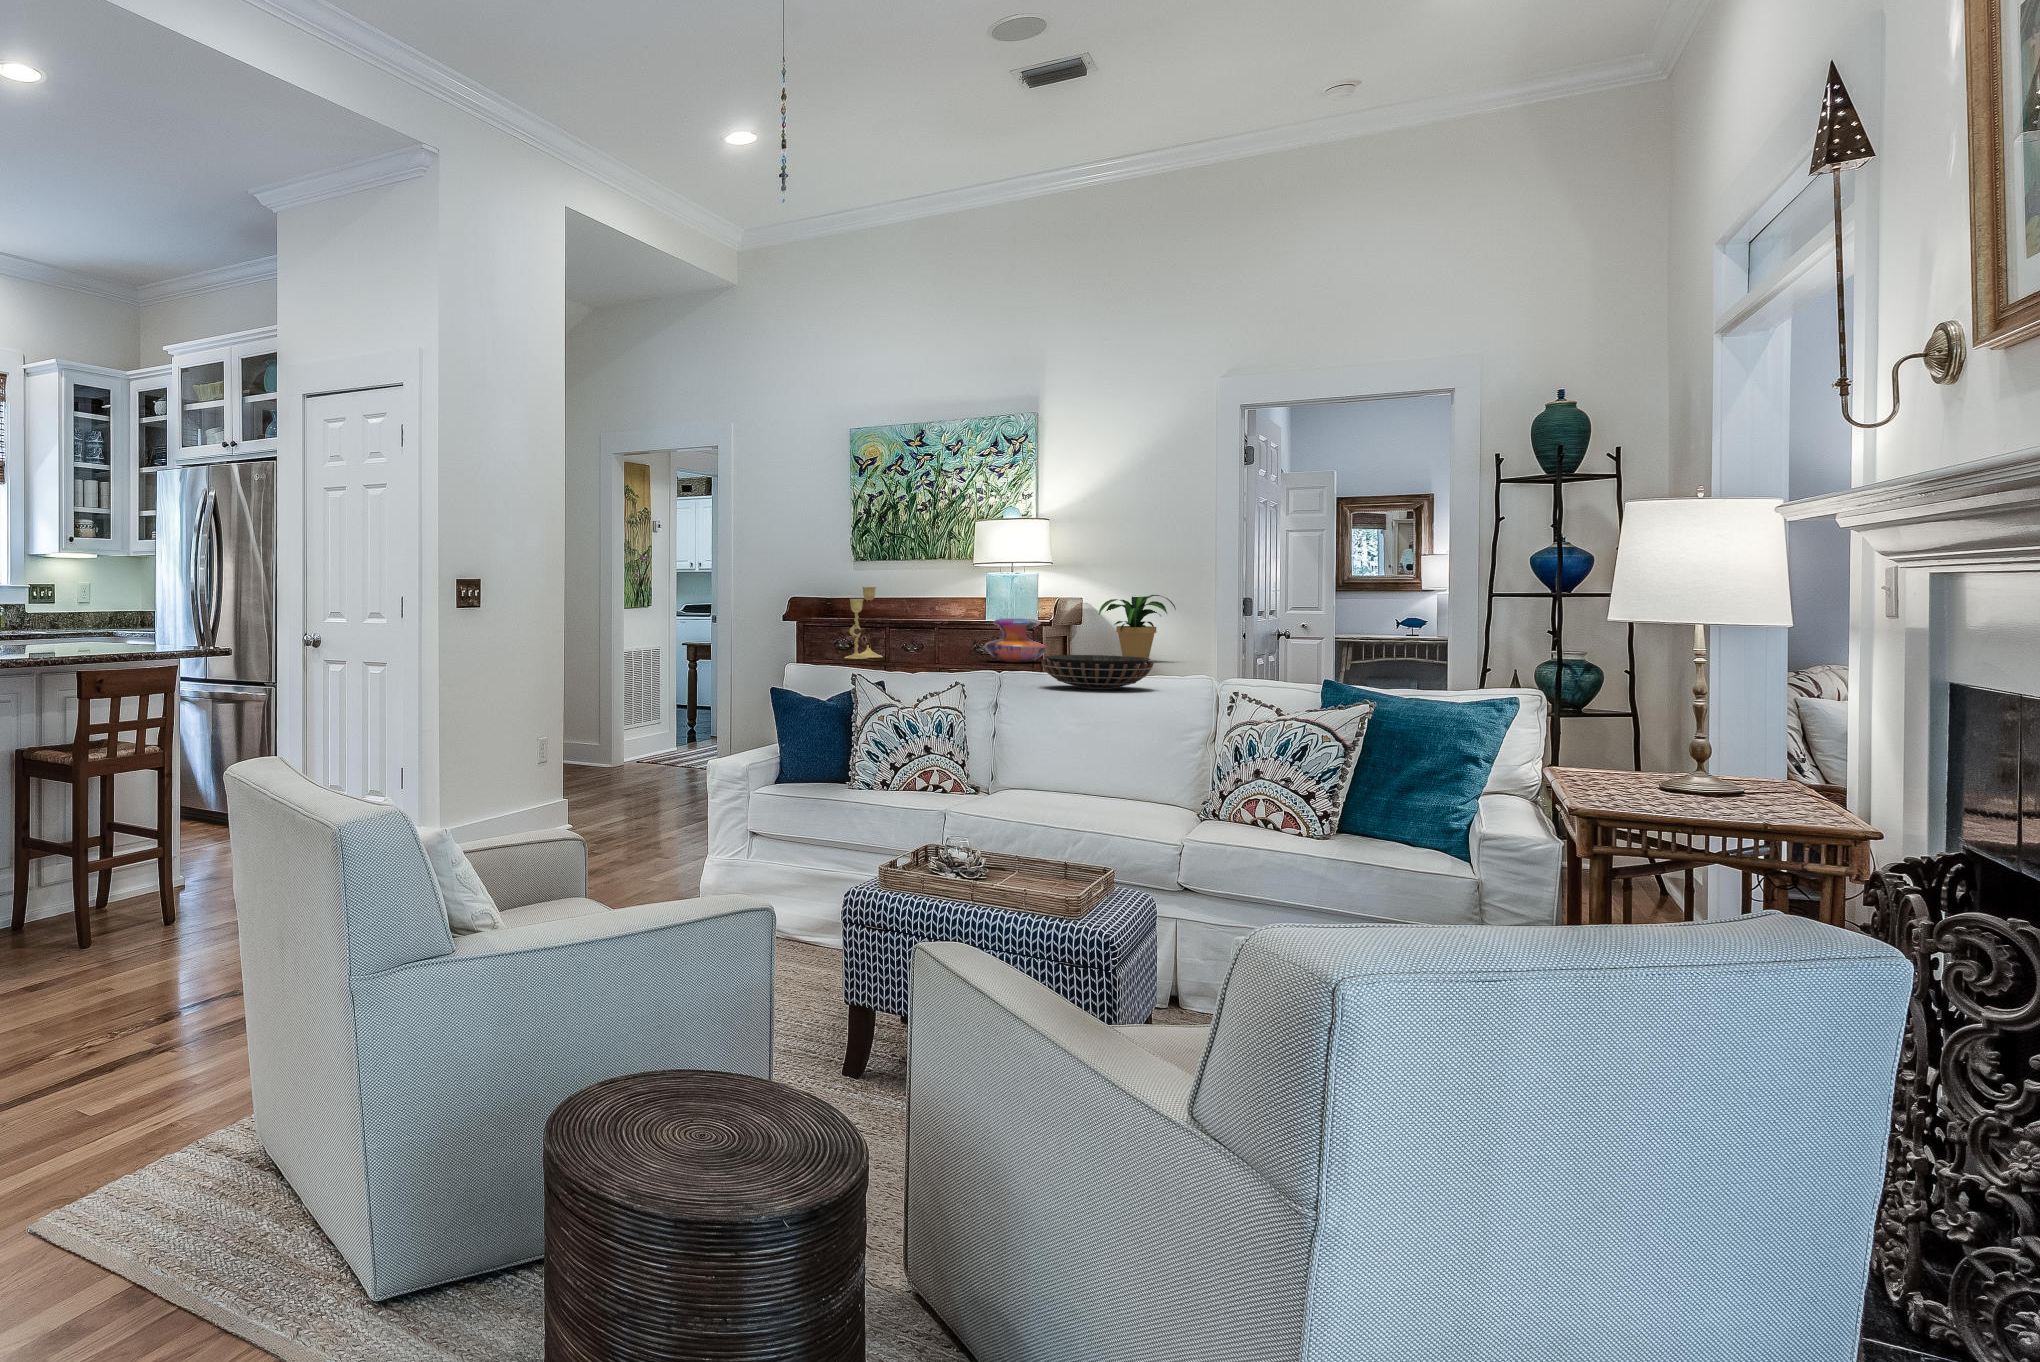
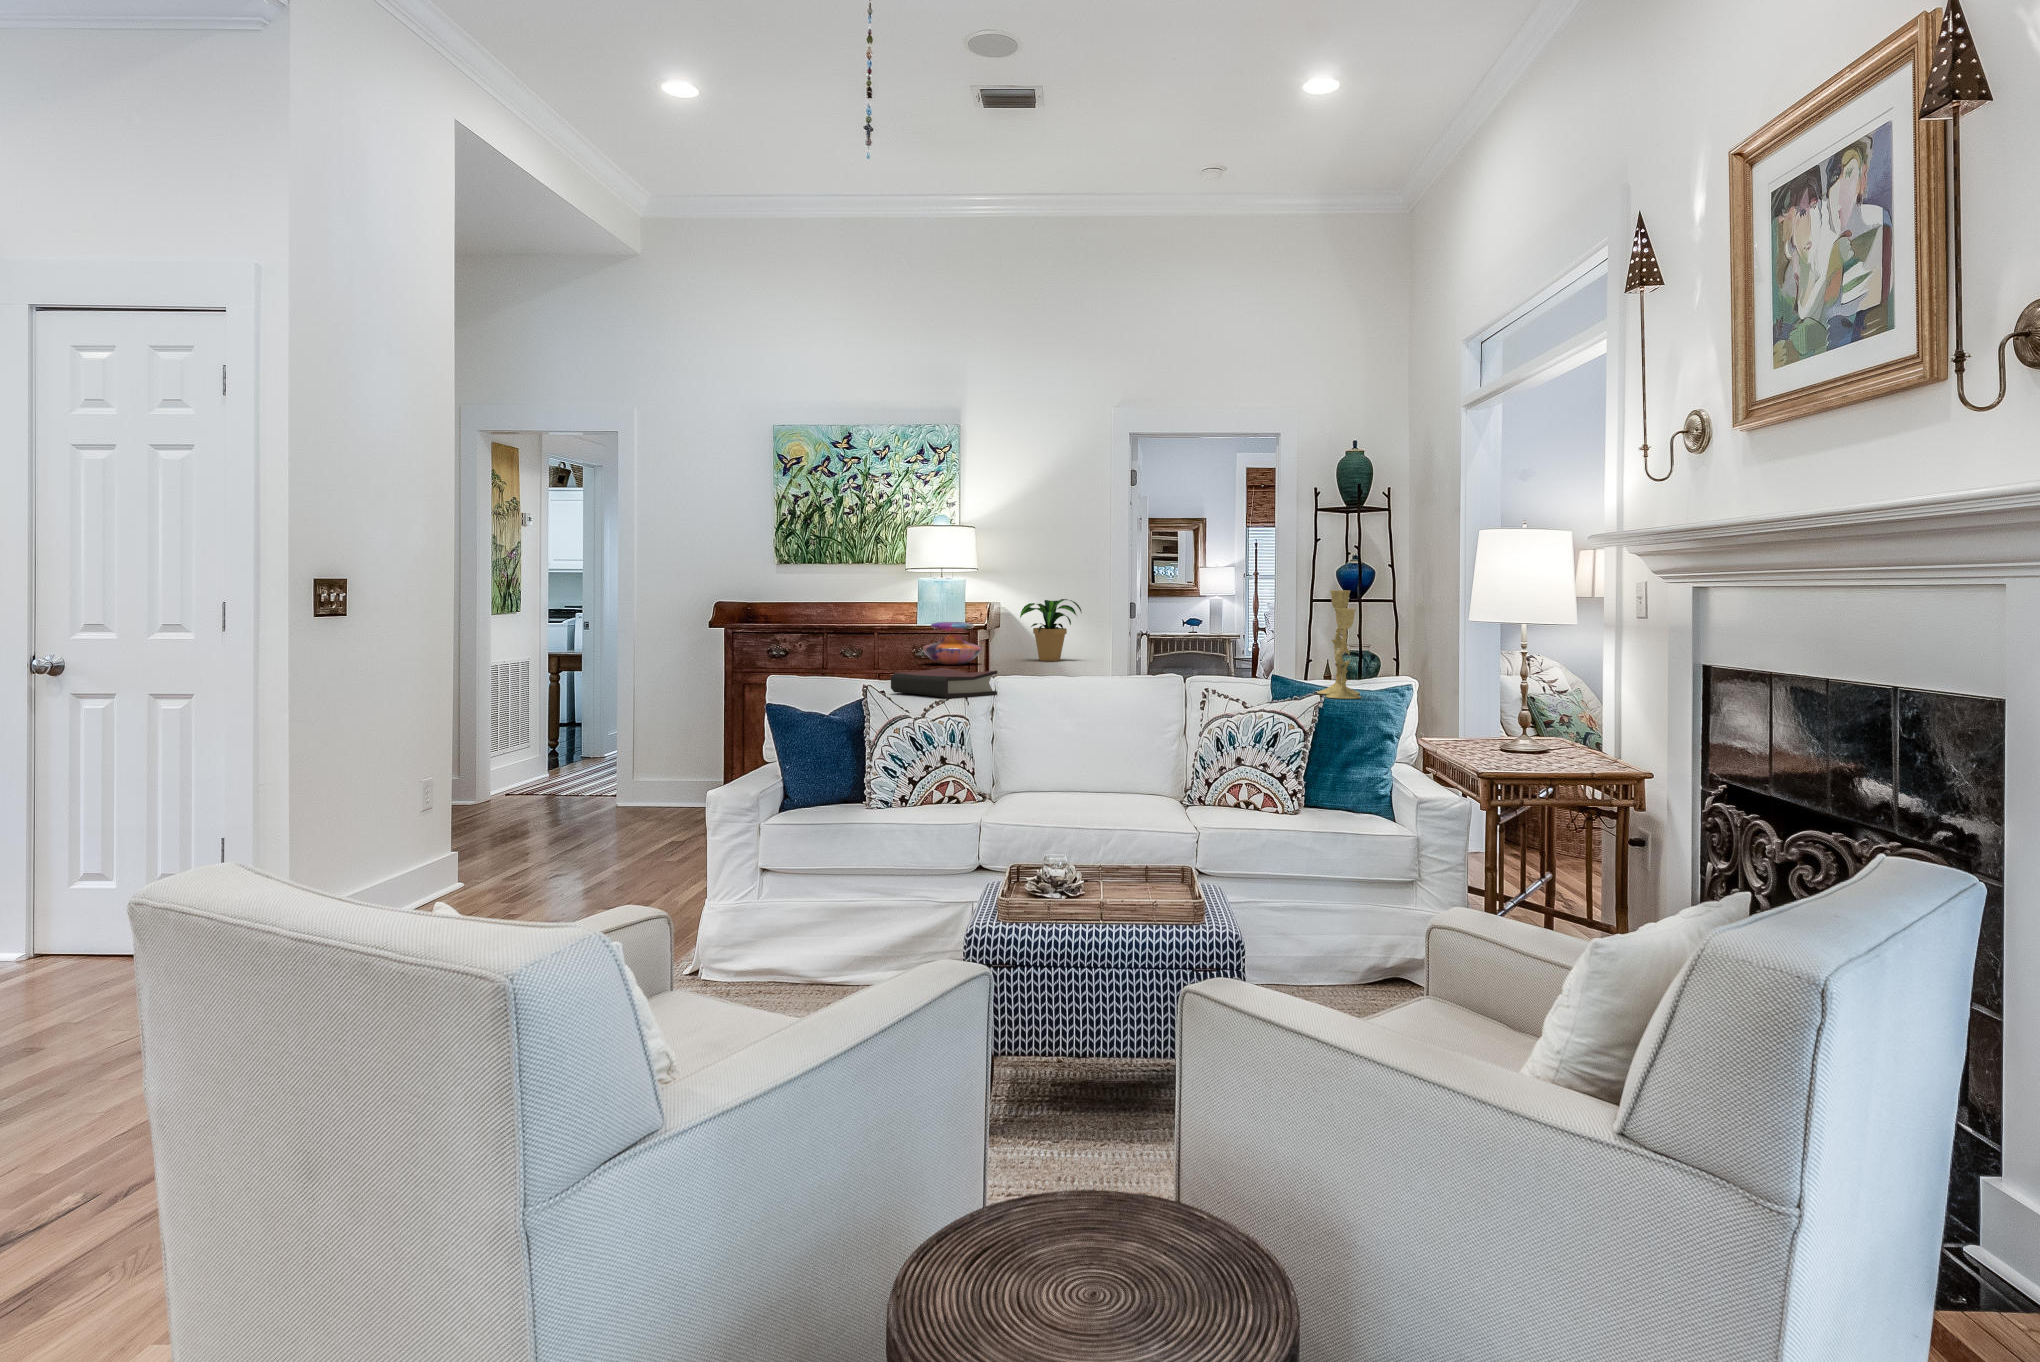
candlestick: present [844,587,883,659] -> present [1317,590,1361,699]
decorative bowl: present [1041,655,1154,689] -> none [1037,659,1135,691]
hardback book: none [886,661,991,689] -> present [891,668,997,698]

